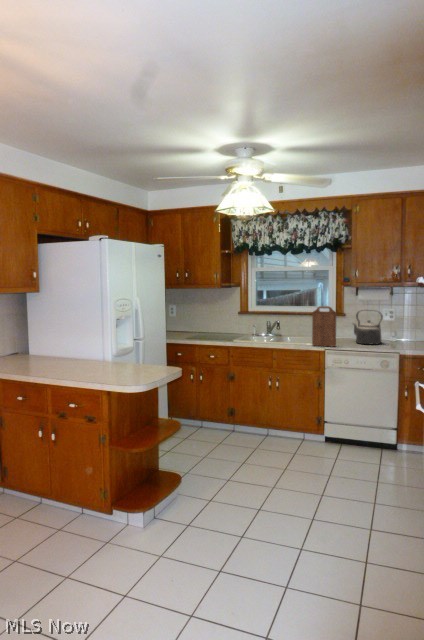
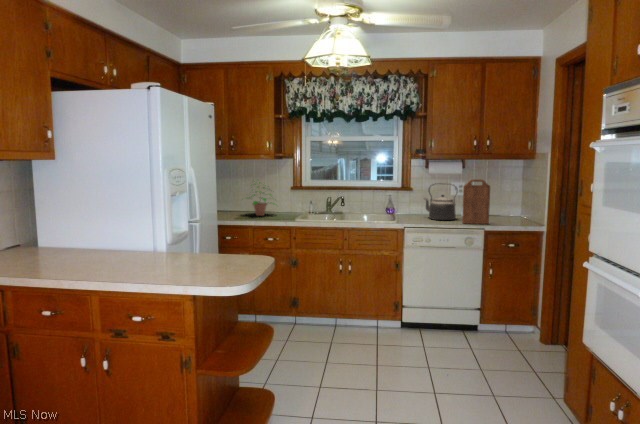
potted plant: none [193,305,225,336] -> present [249,182,271,216]
cutting board: present [312,306,336,346] -> present [462,179,490,224]

